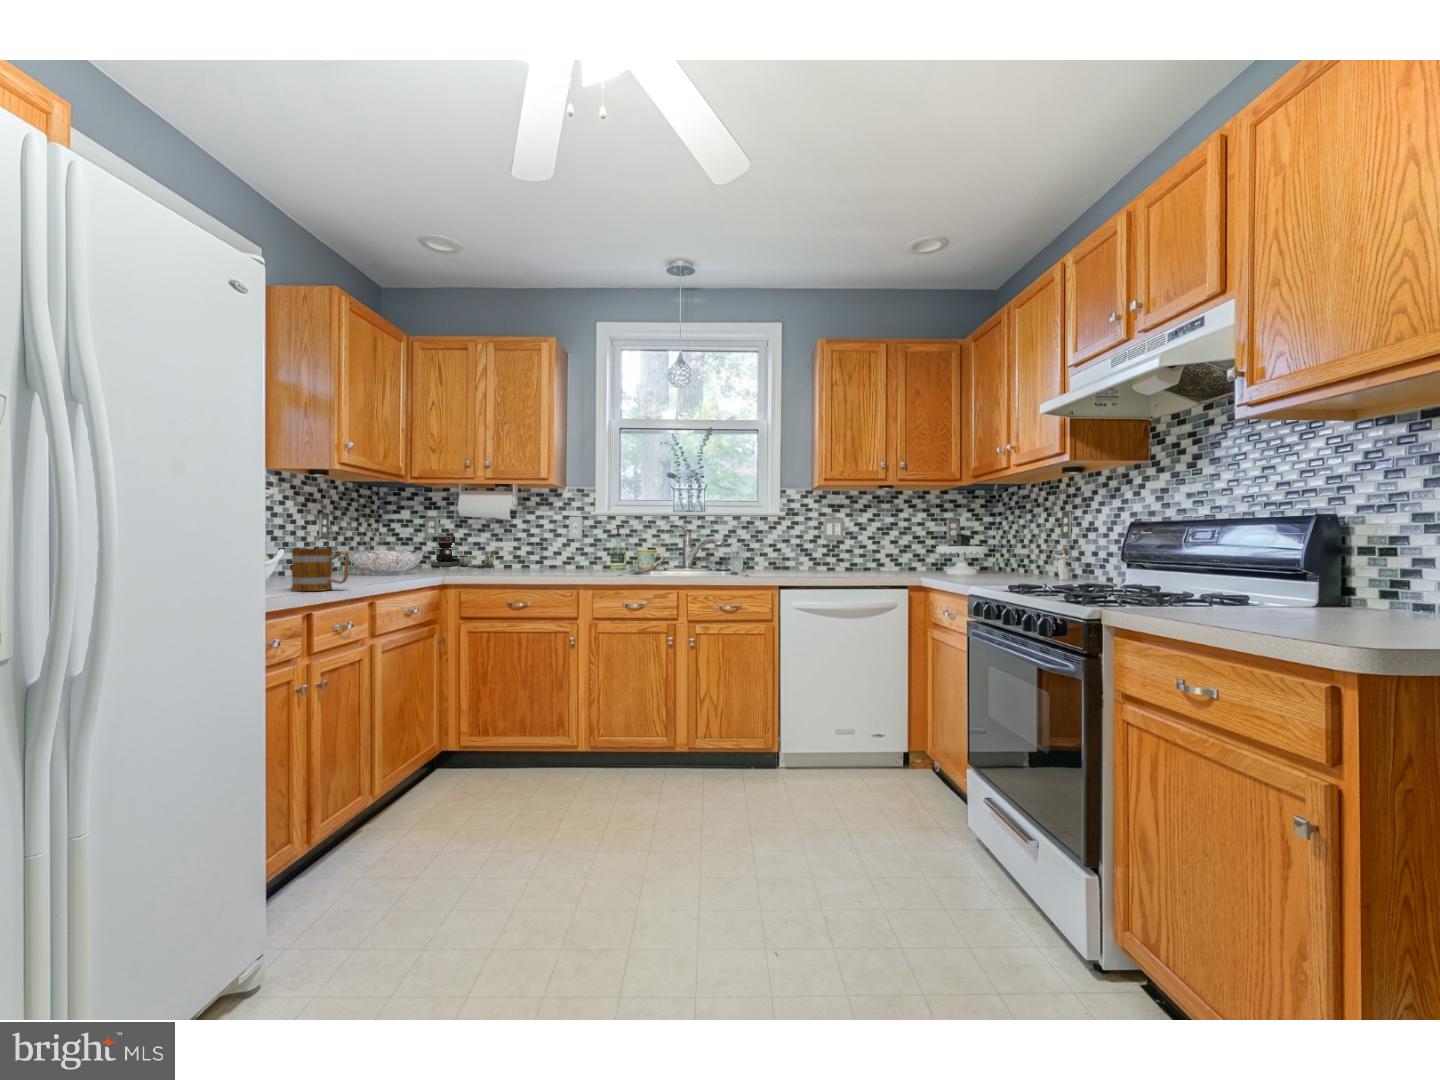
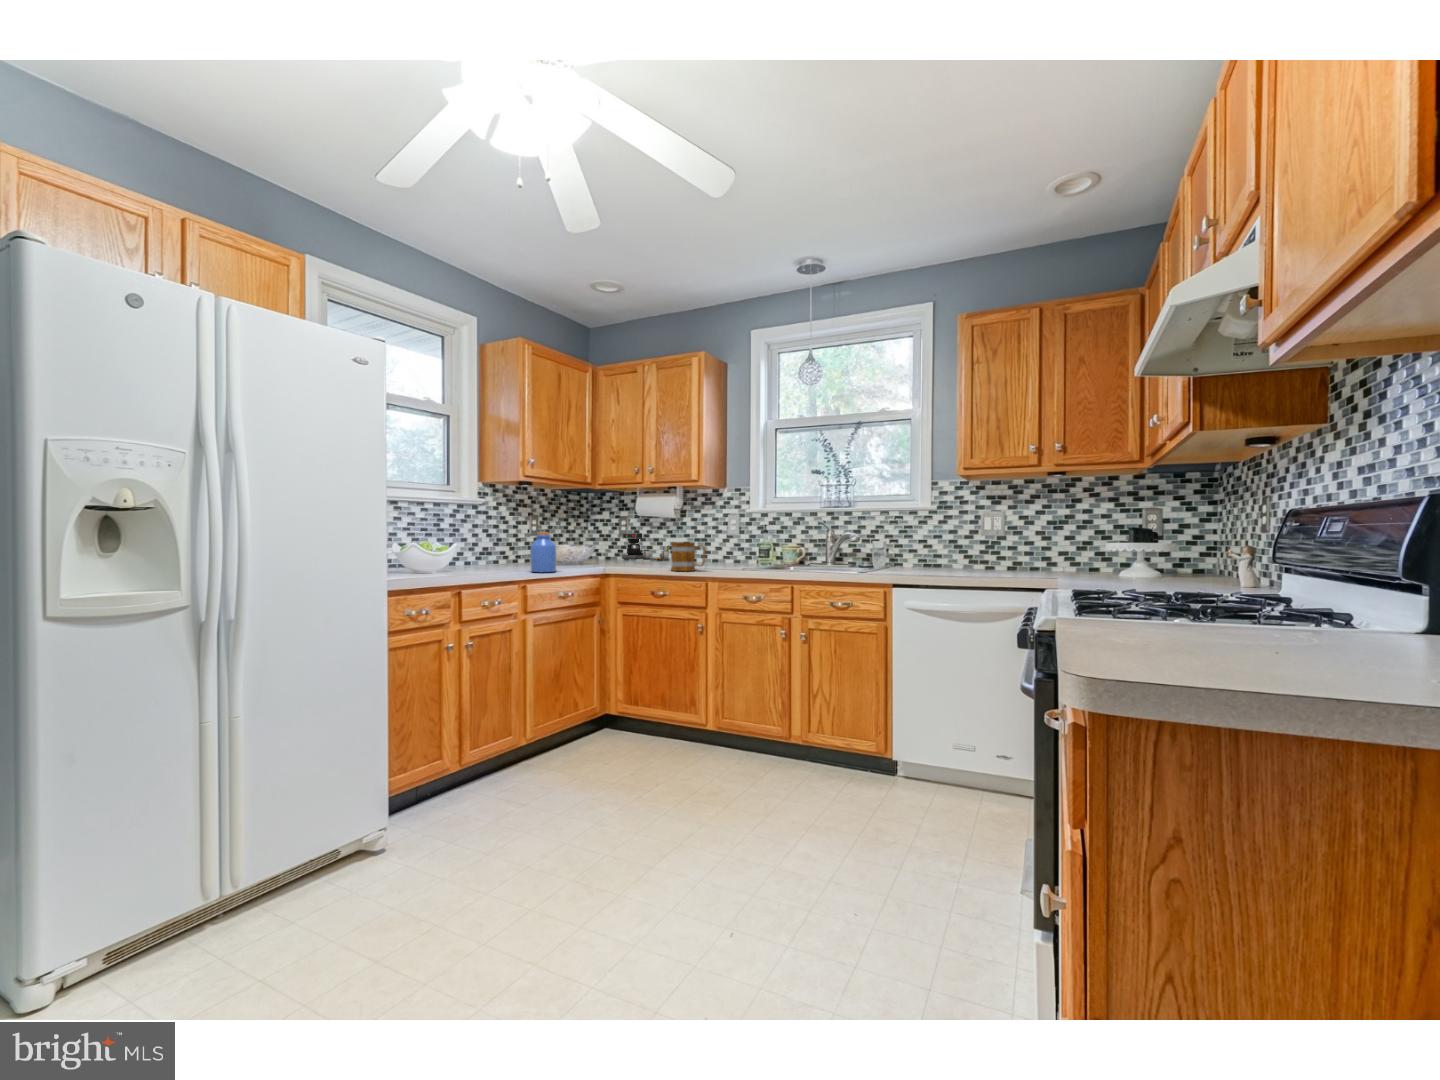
jar: none [370,535,405,585] -> present [531,532,556,572]
mug: present [291,548,349,591] -> present [671,542,706,571]

